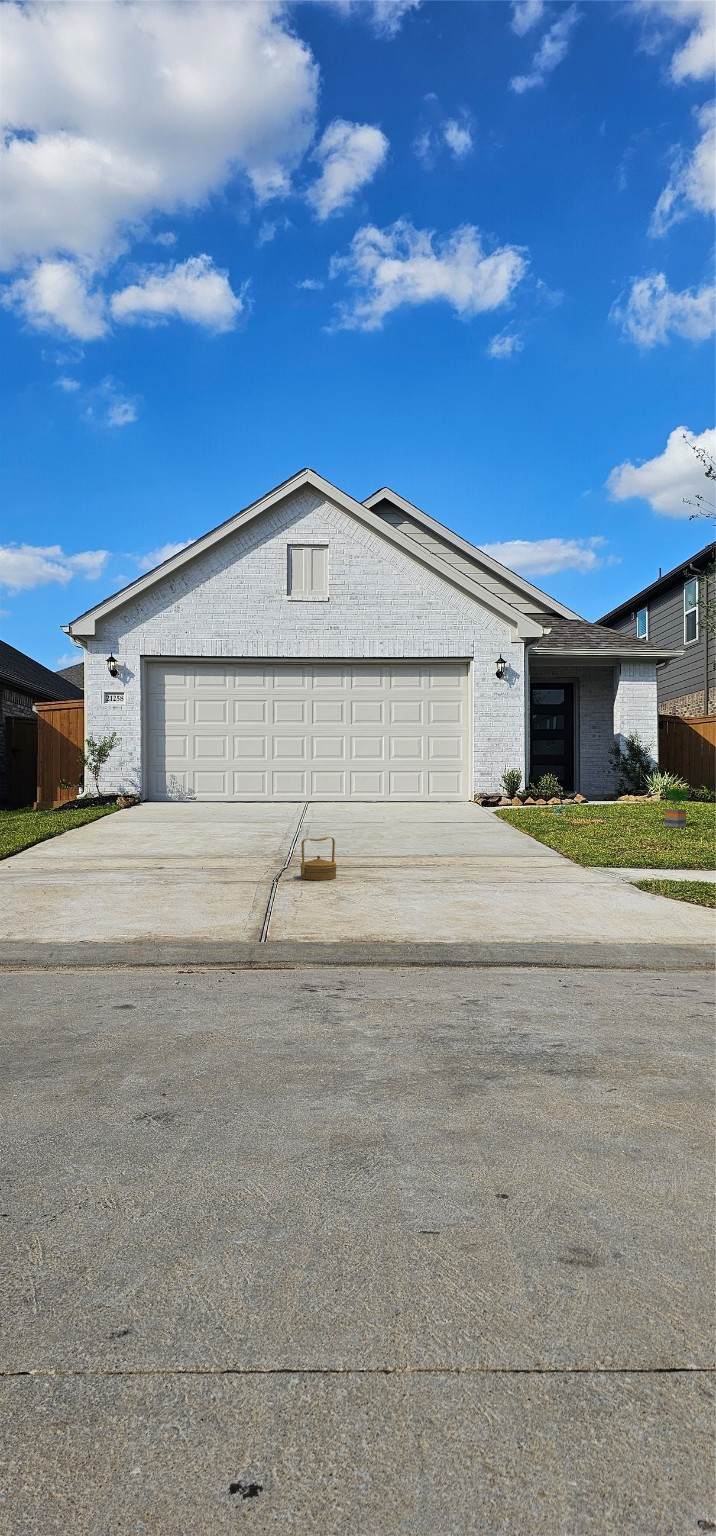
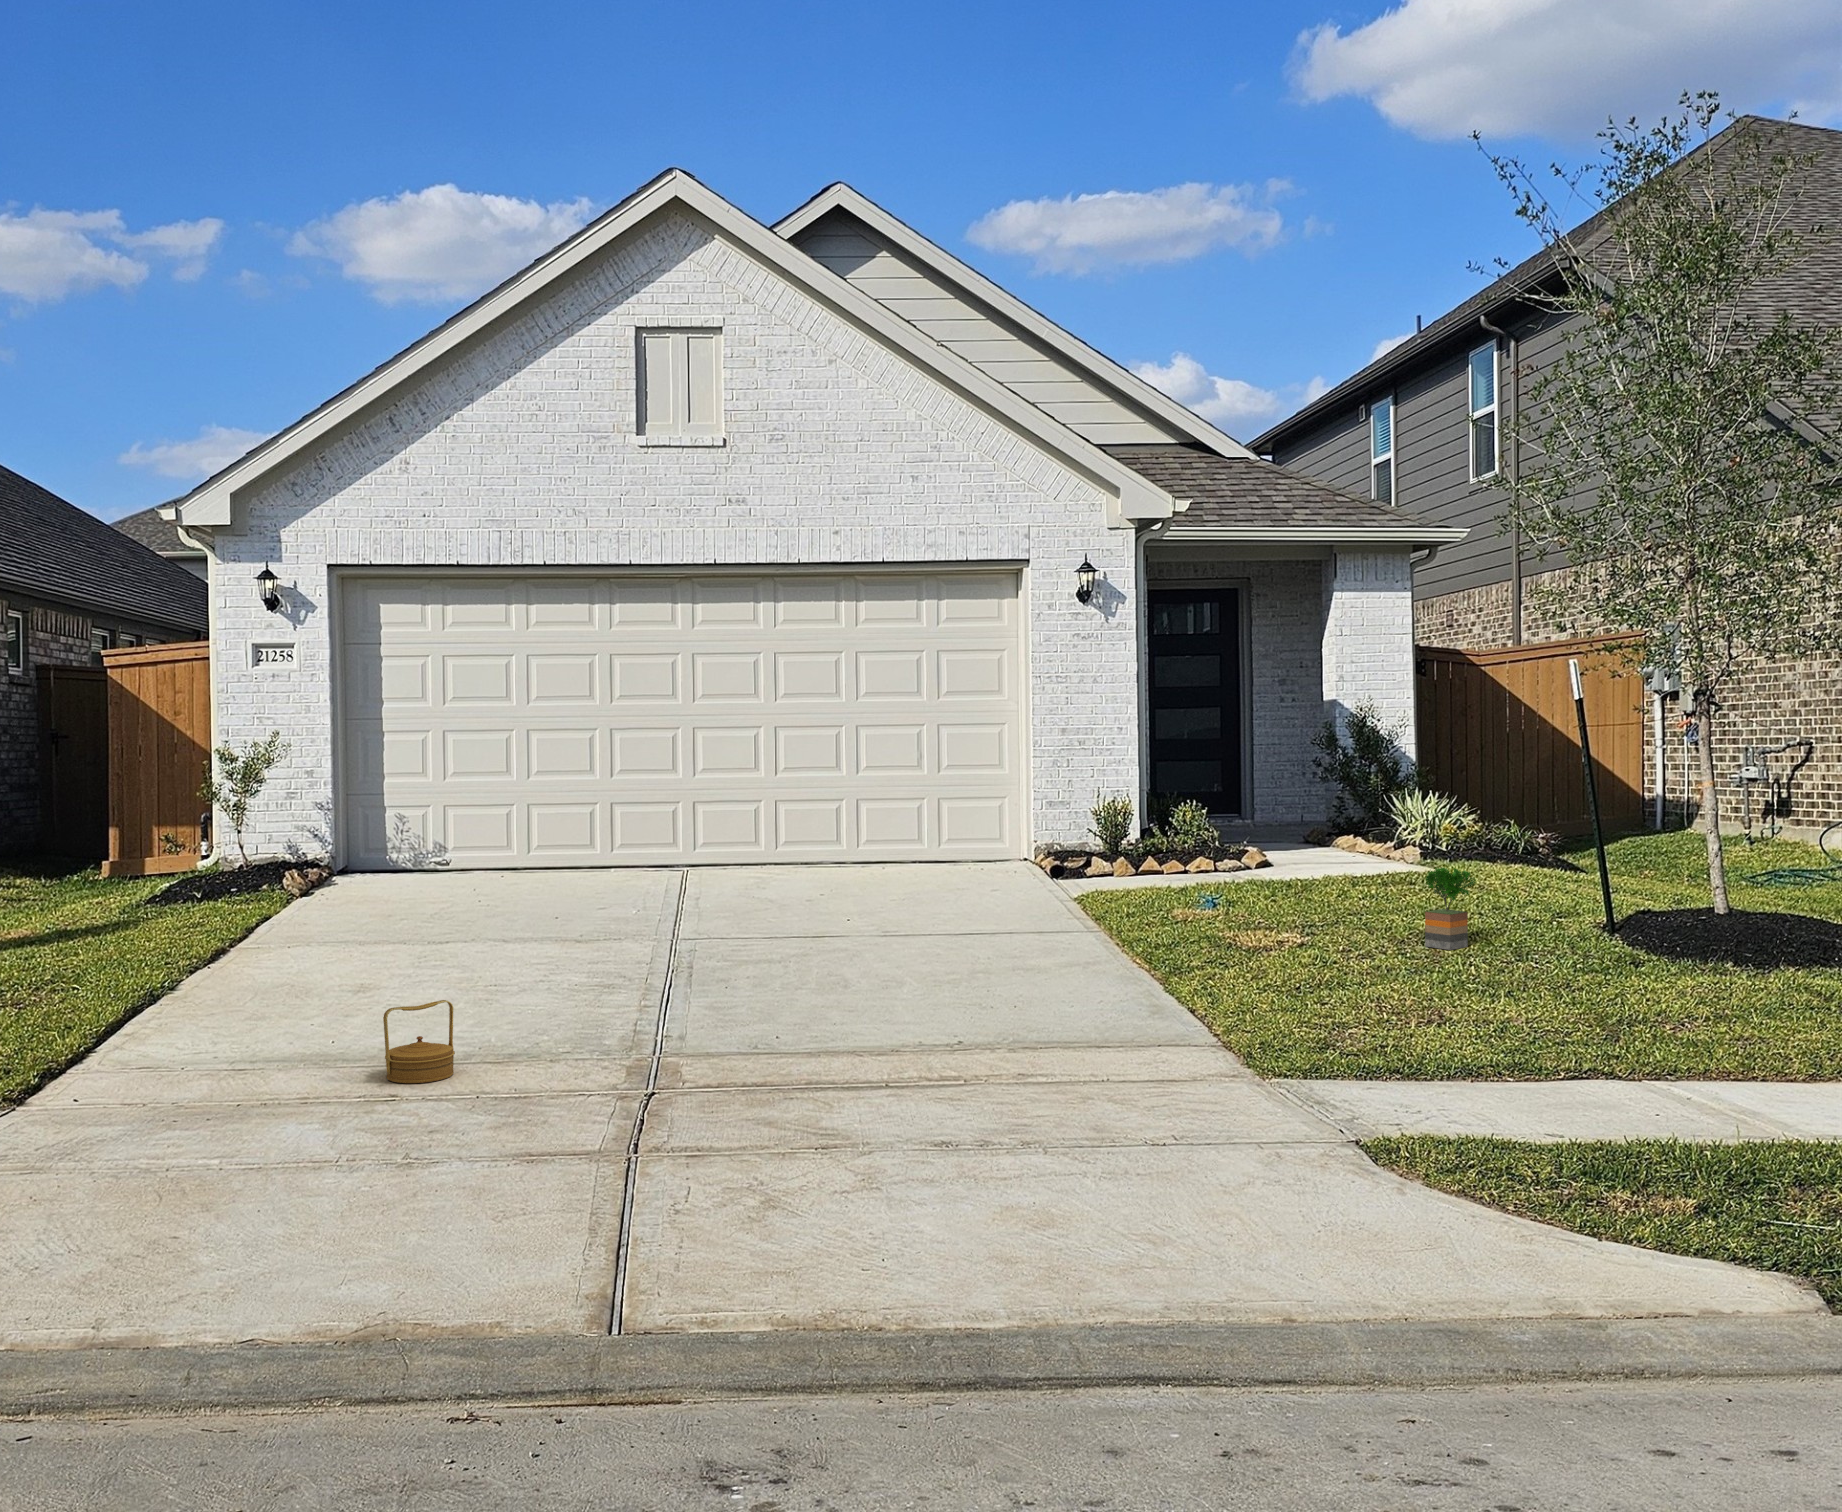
basket: present [300,837,337,880] -> present [383,1000,455,1083]

